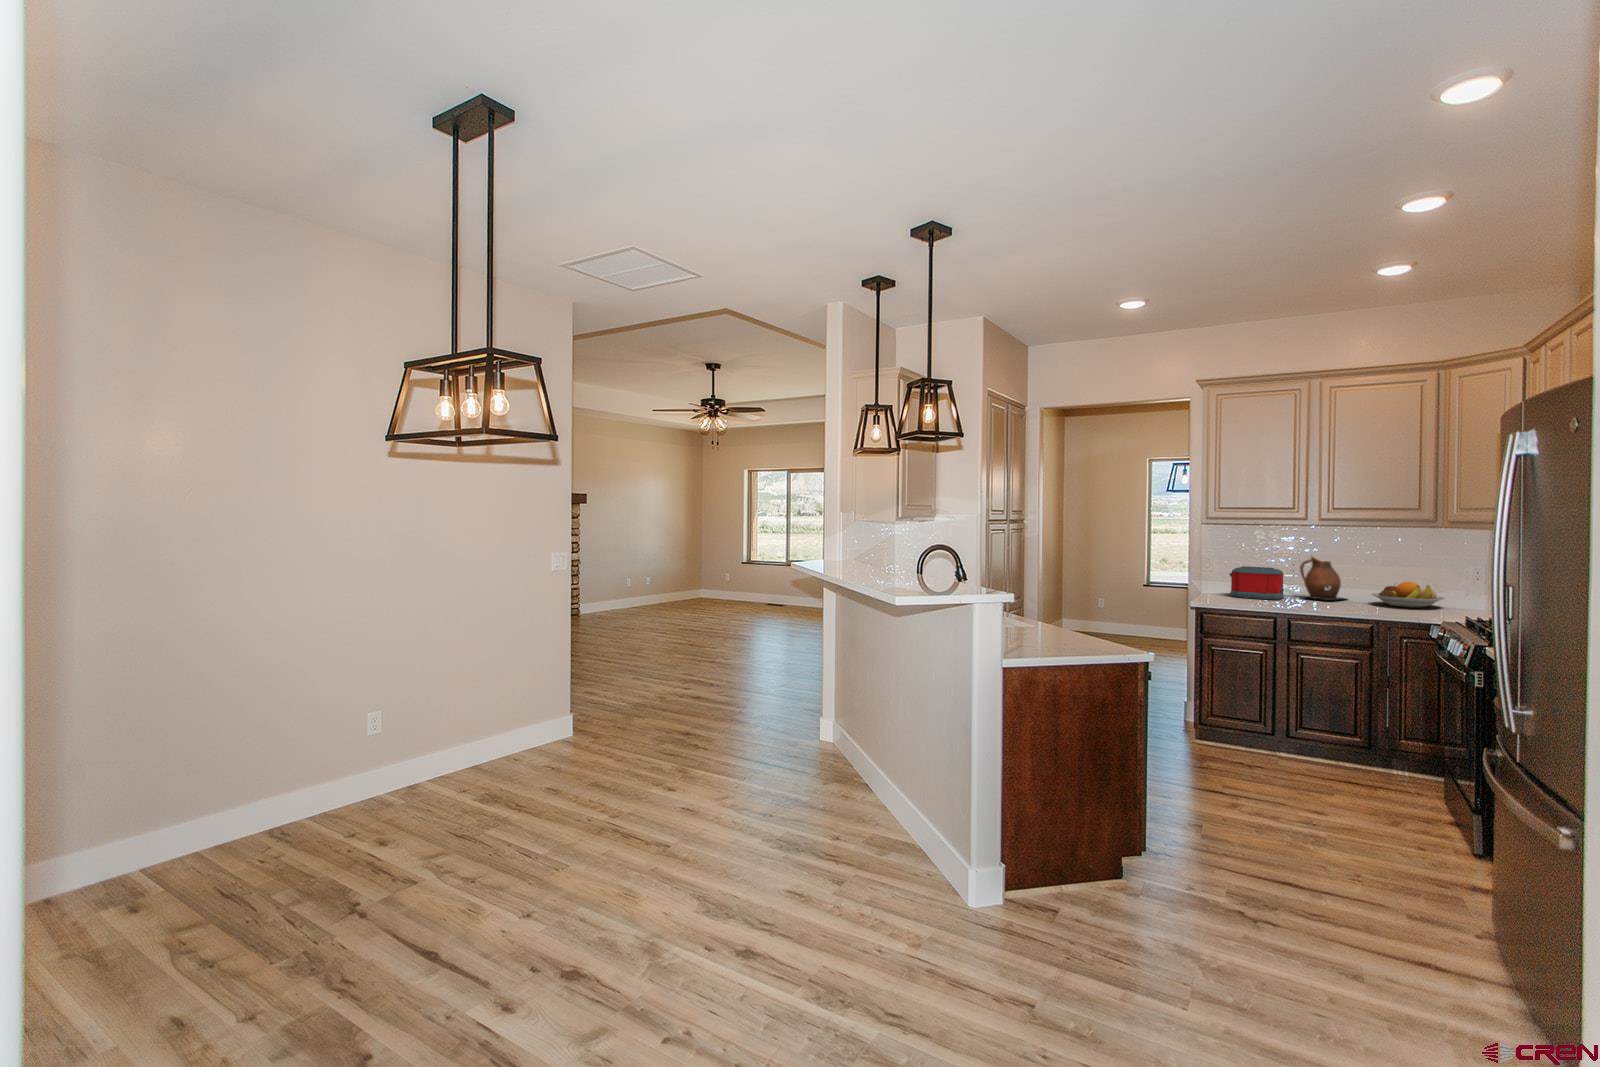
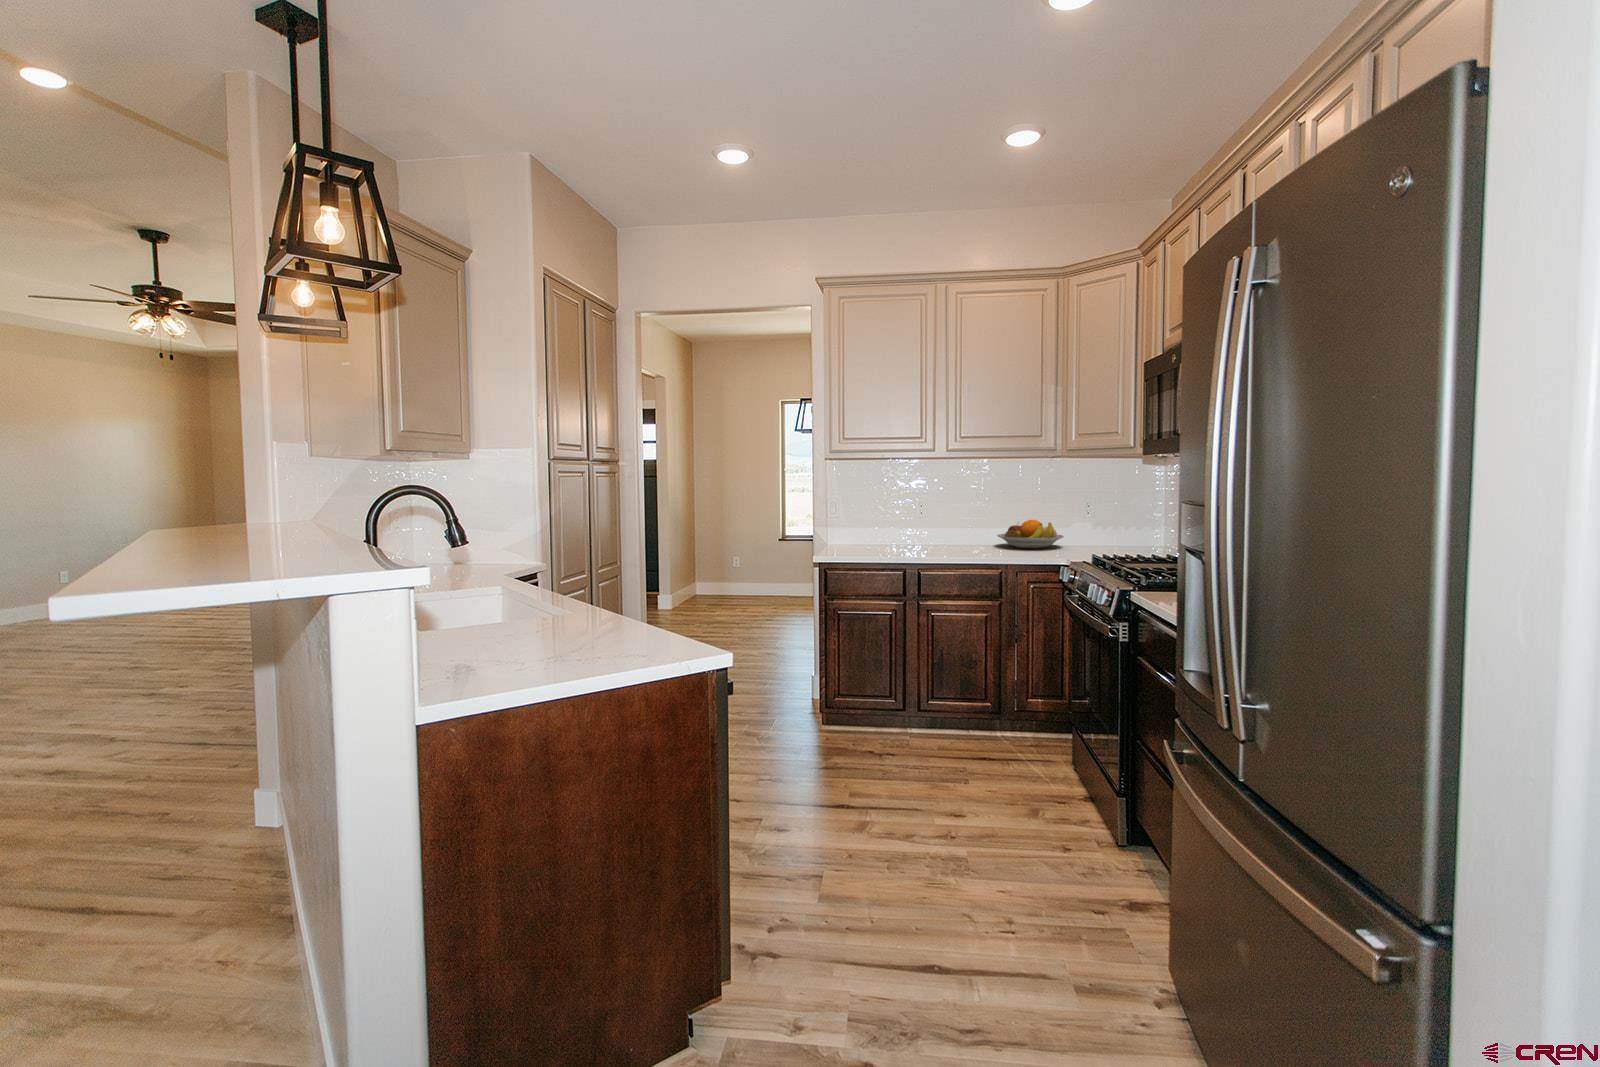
ceramic pitcher: present [1300,556,1341,600] -> none [927,494,975,545]
toaster: present [1229,566,1284,600] -> none [855,510,912,547]

